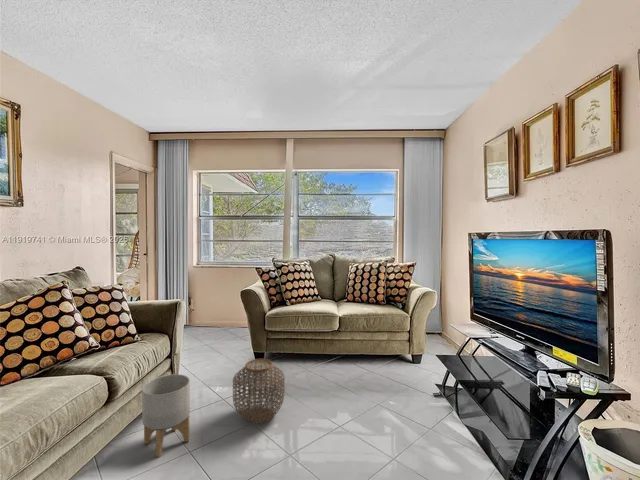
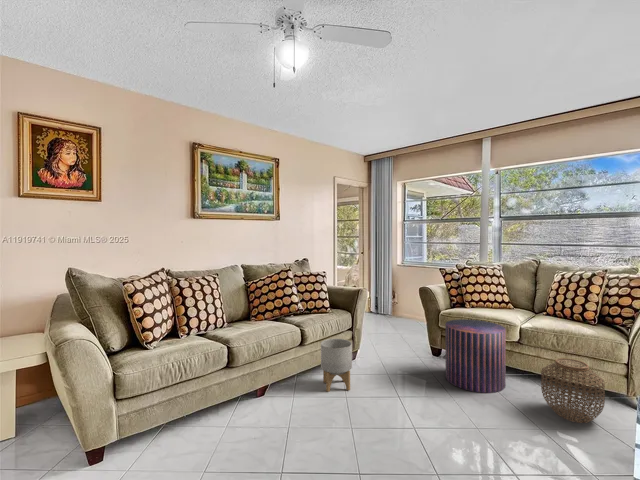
pouf: none [282,316,335,390] -> present [445,319,506,393]
woven basket: present [233,359,285,424] -> present [541,358,605,423]

